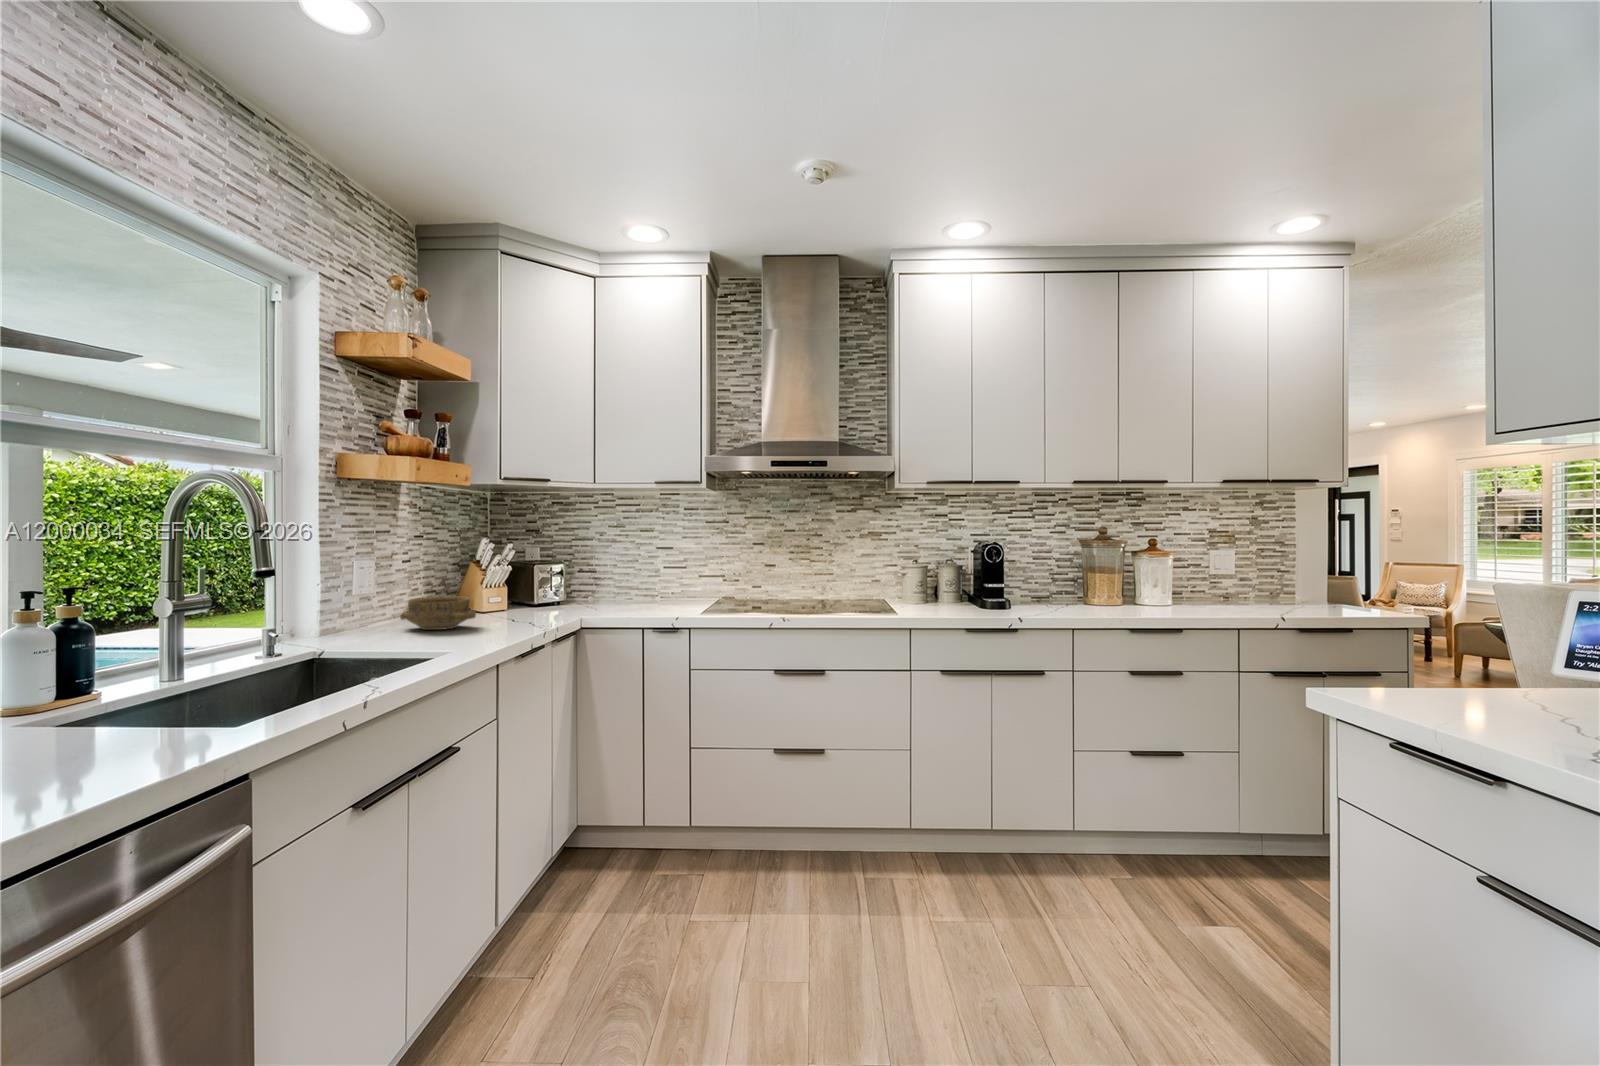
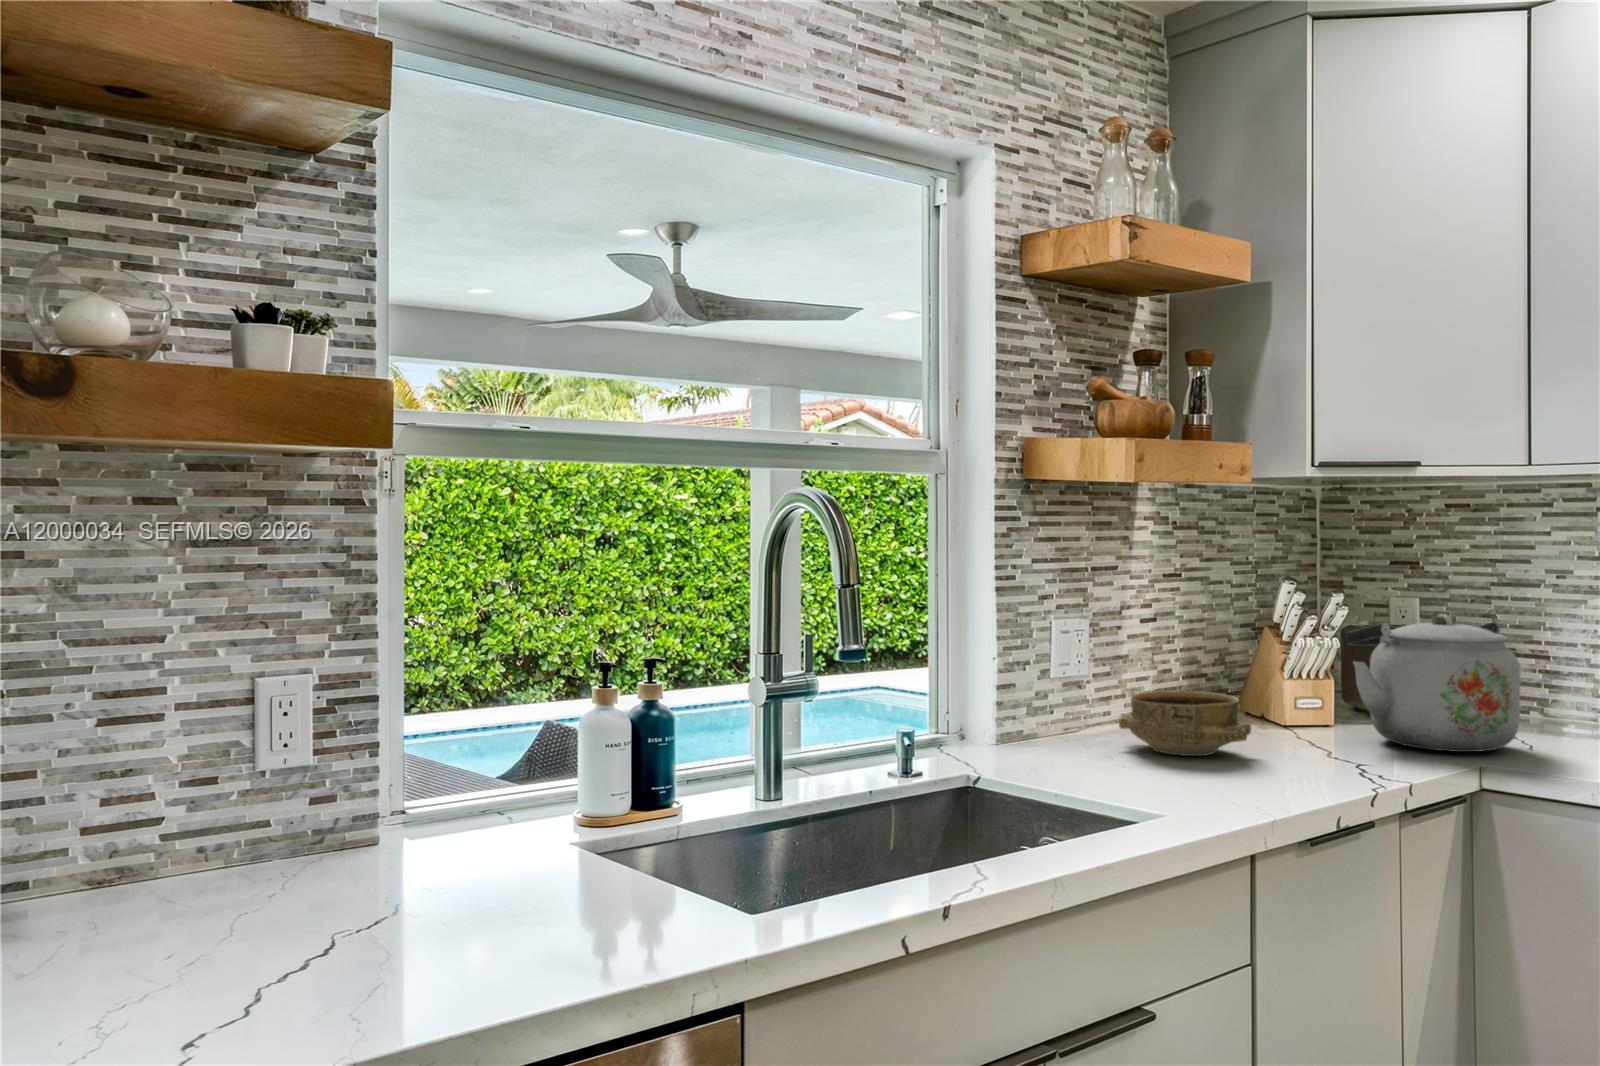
kettle: none [516,552,594,615] -> present [1346,614,1520,752]

